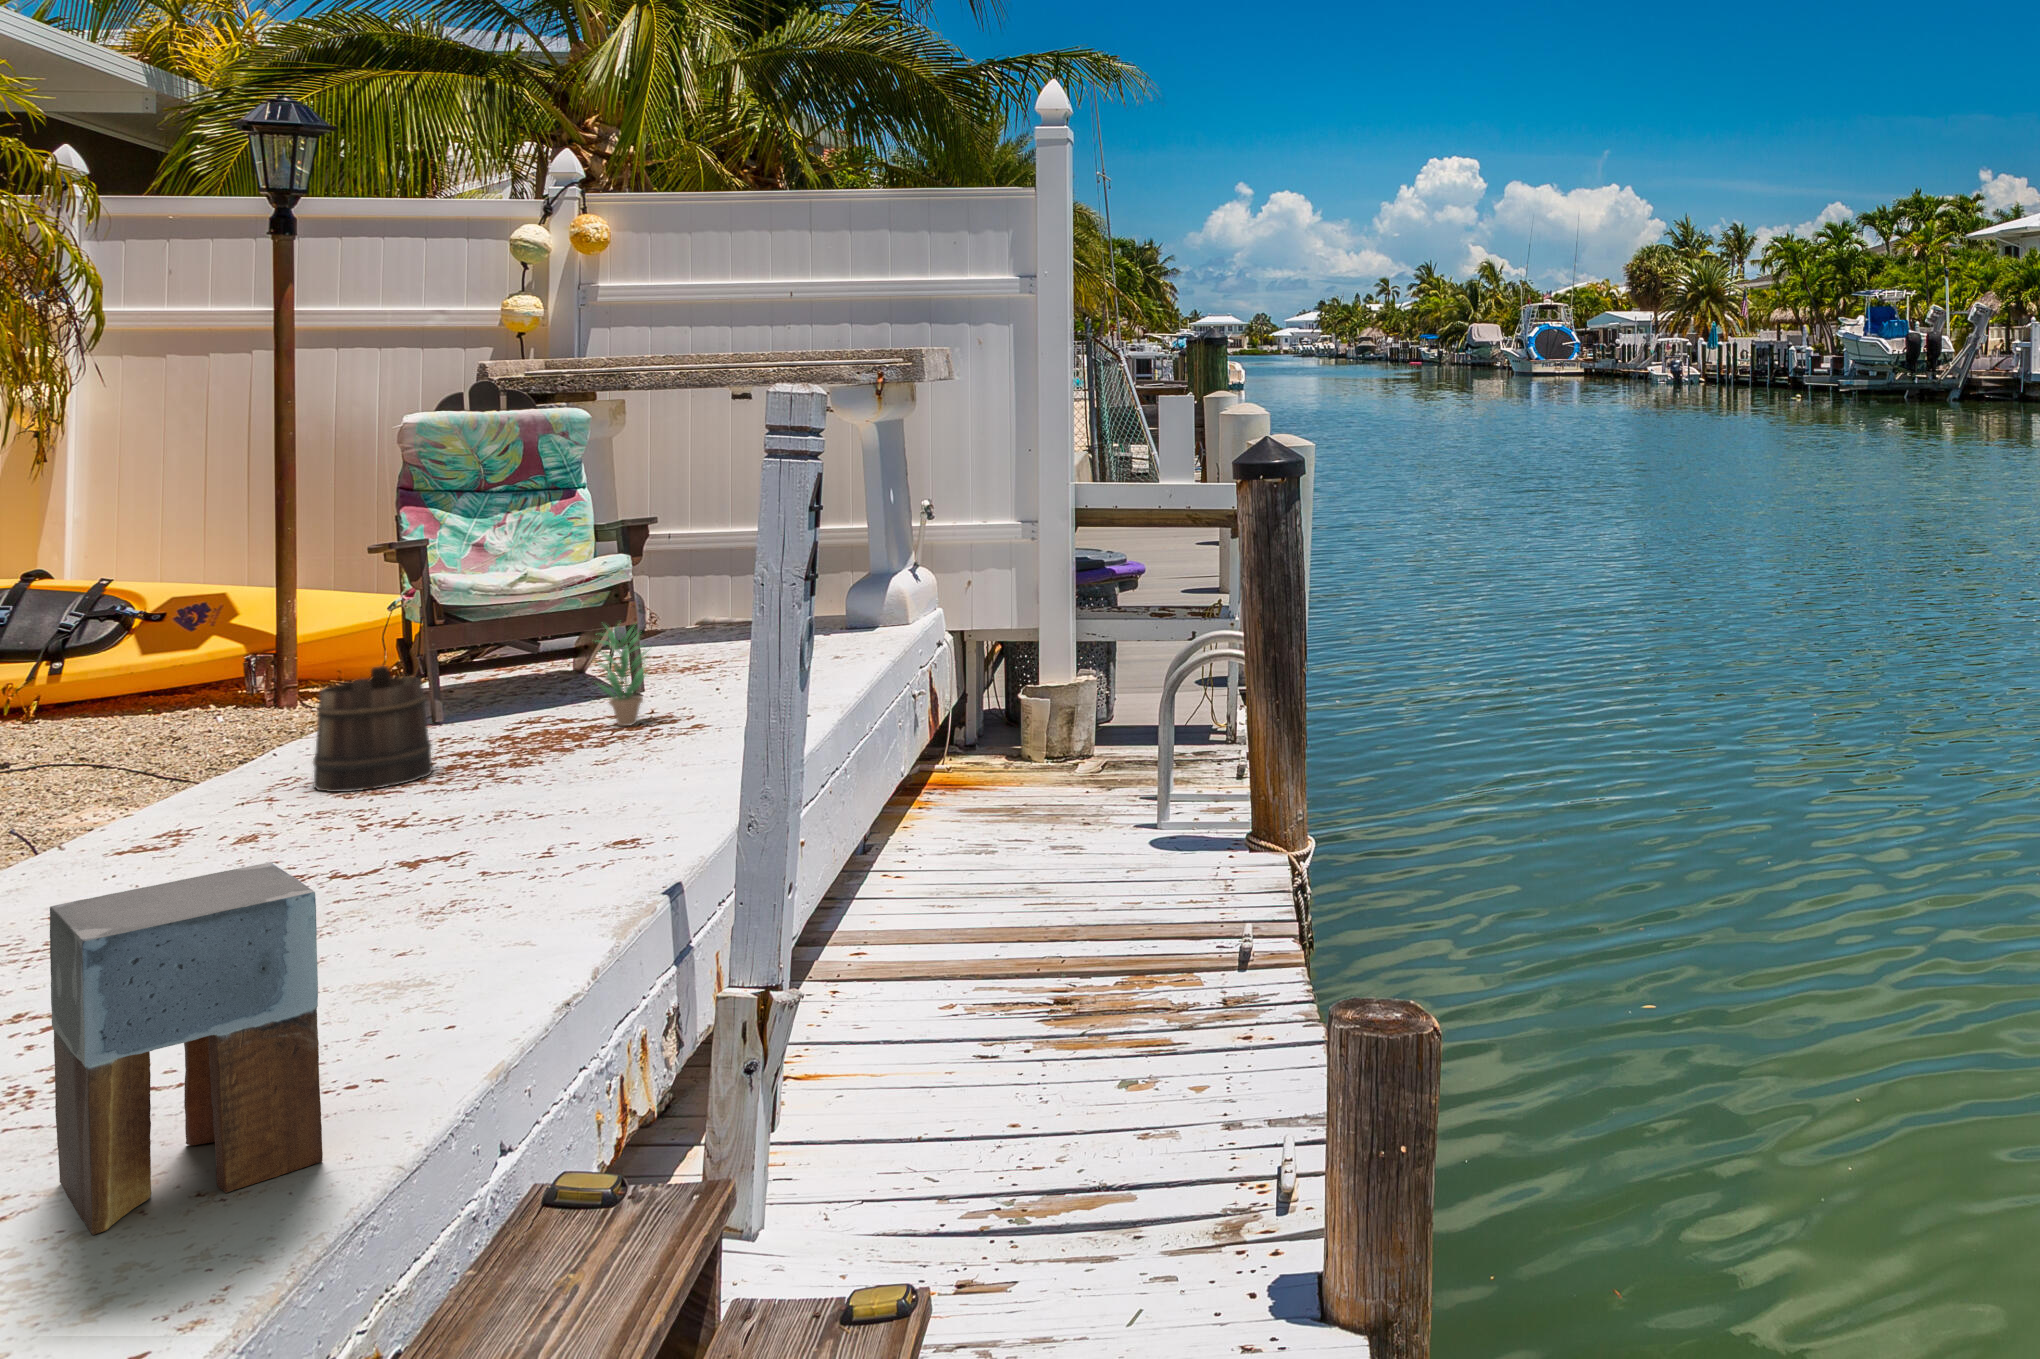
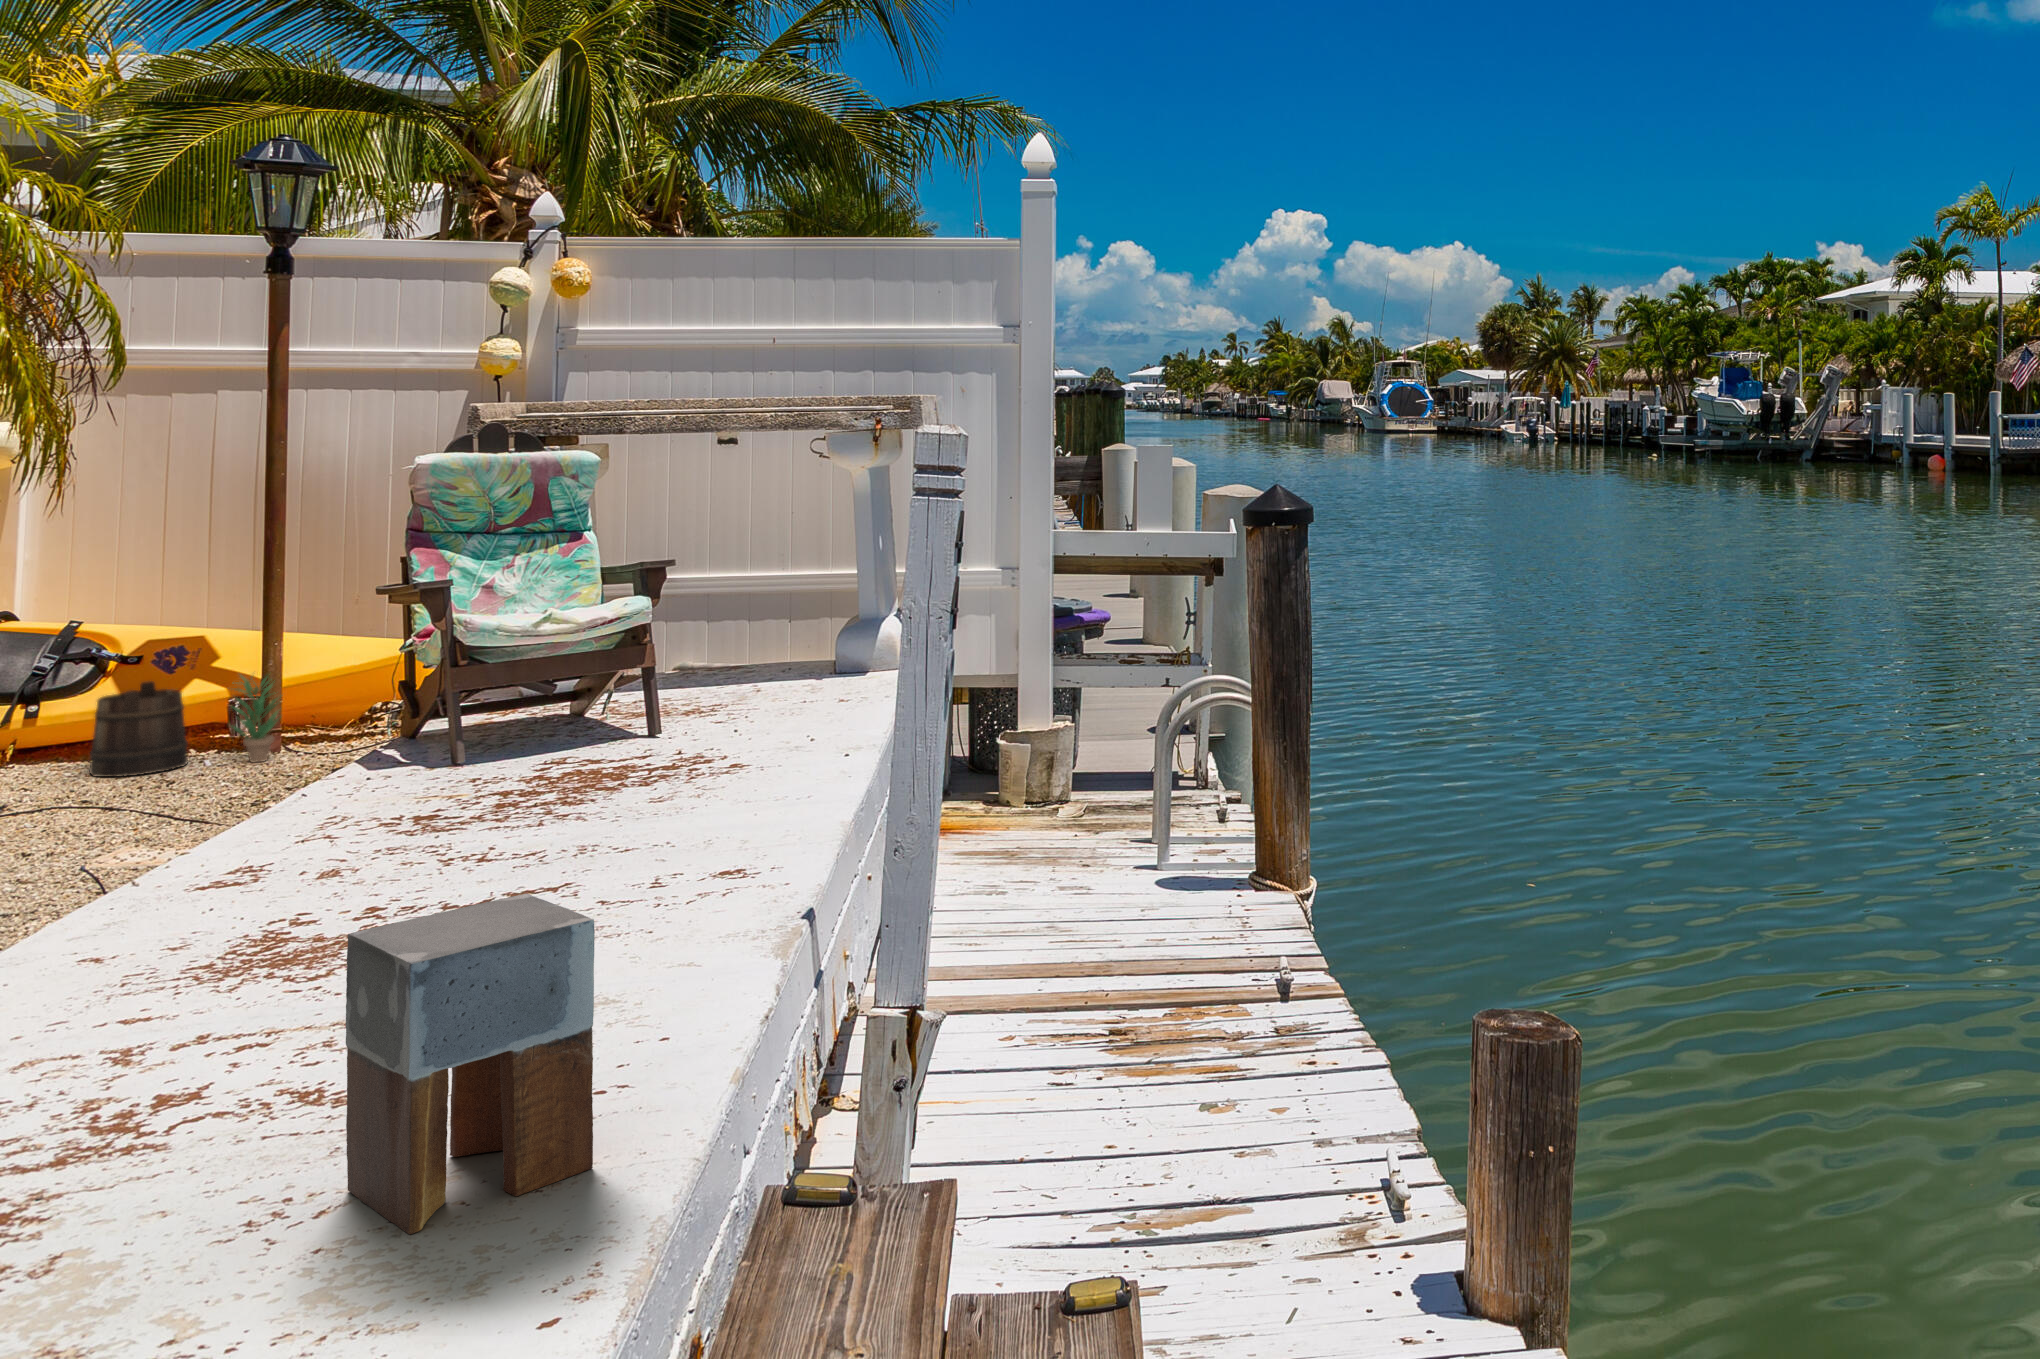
potted plant: present [596,625,646,726] -> present [232,675,281,763]
bucket: present [313,666,433,792] -> present [90,681,188,777]

